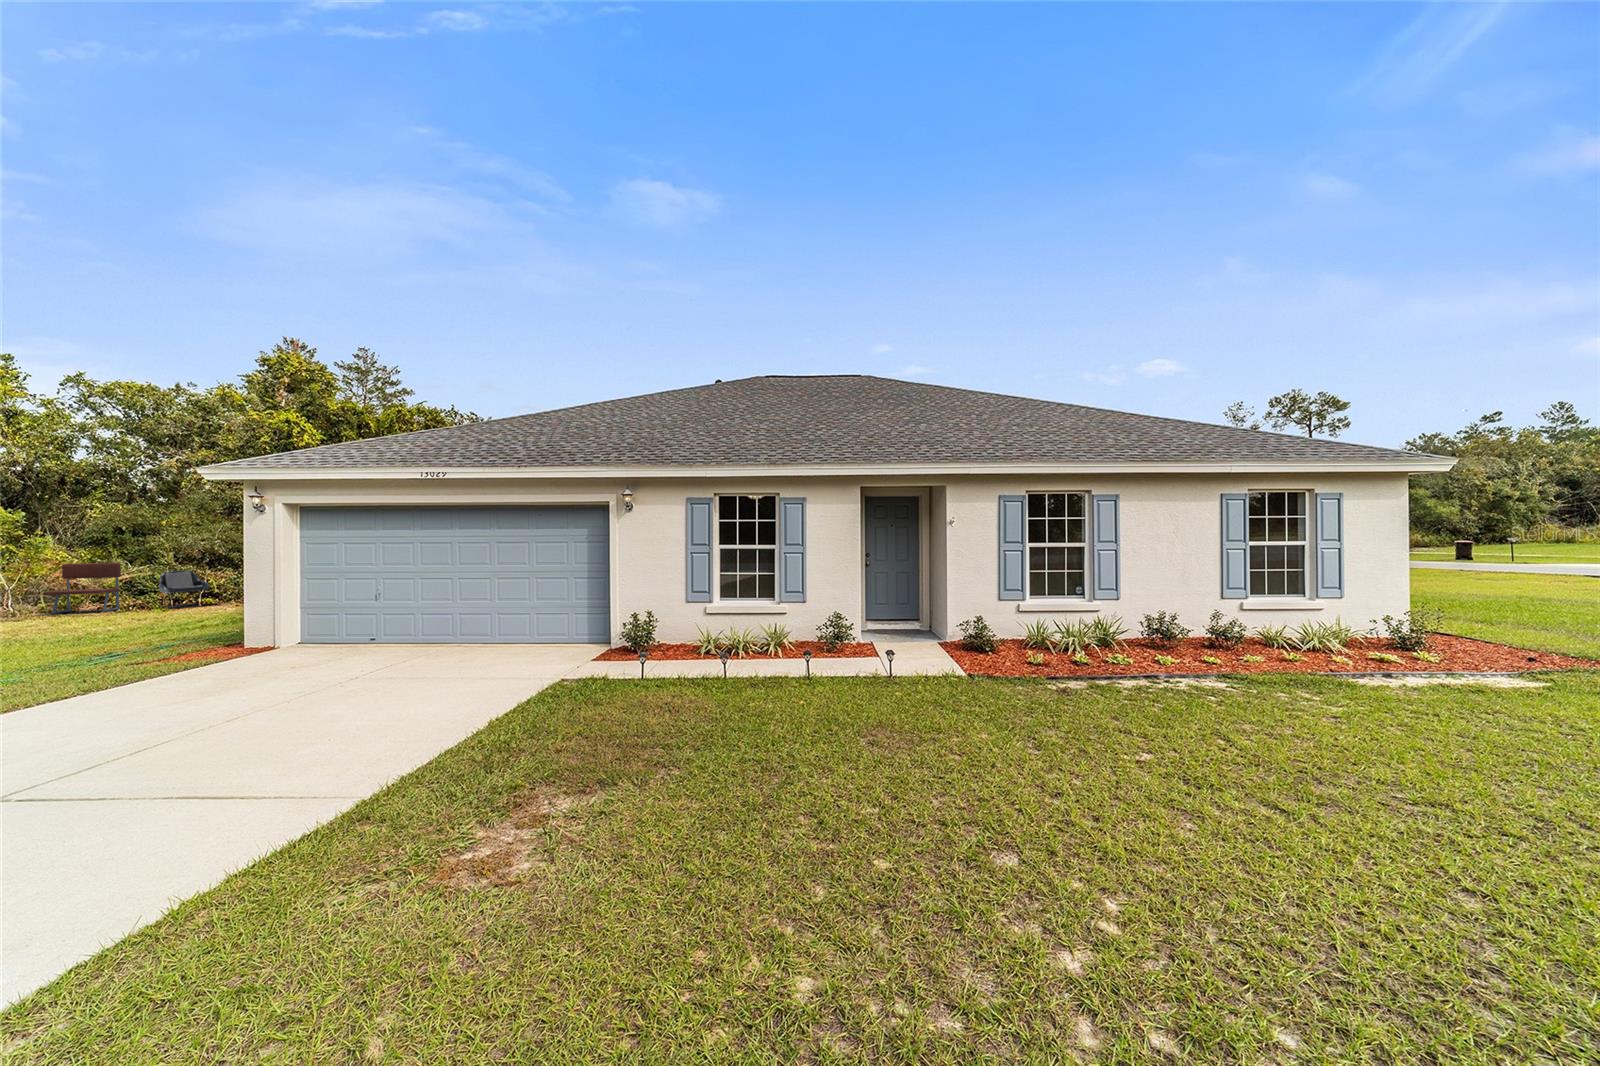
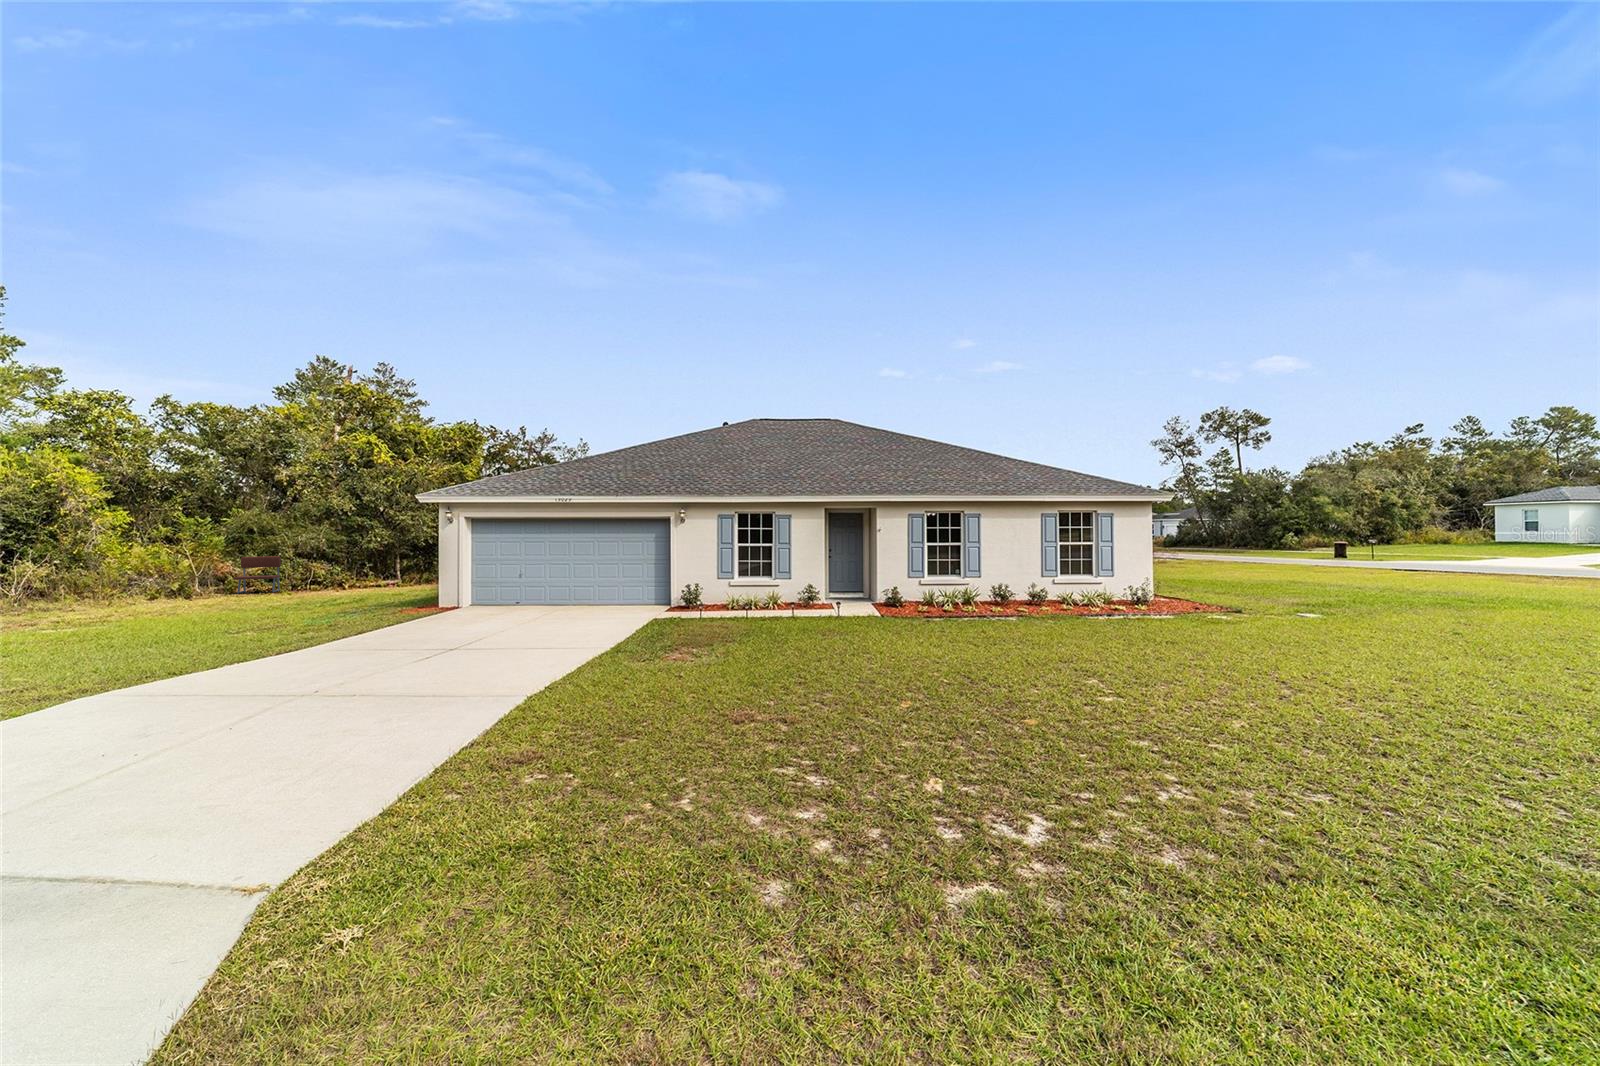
lounge chair: present [159,571,209,609] -> none [307,563,342,590]

